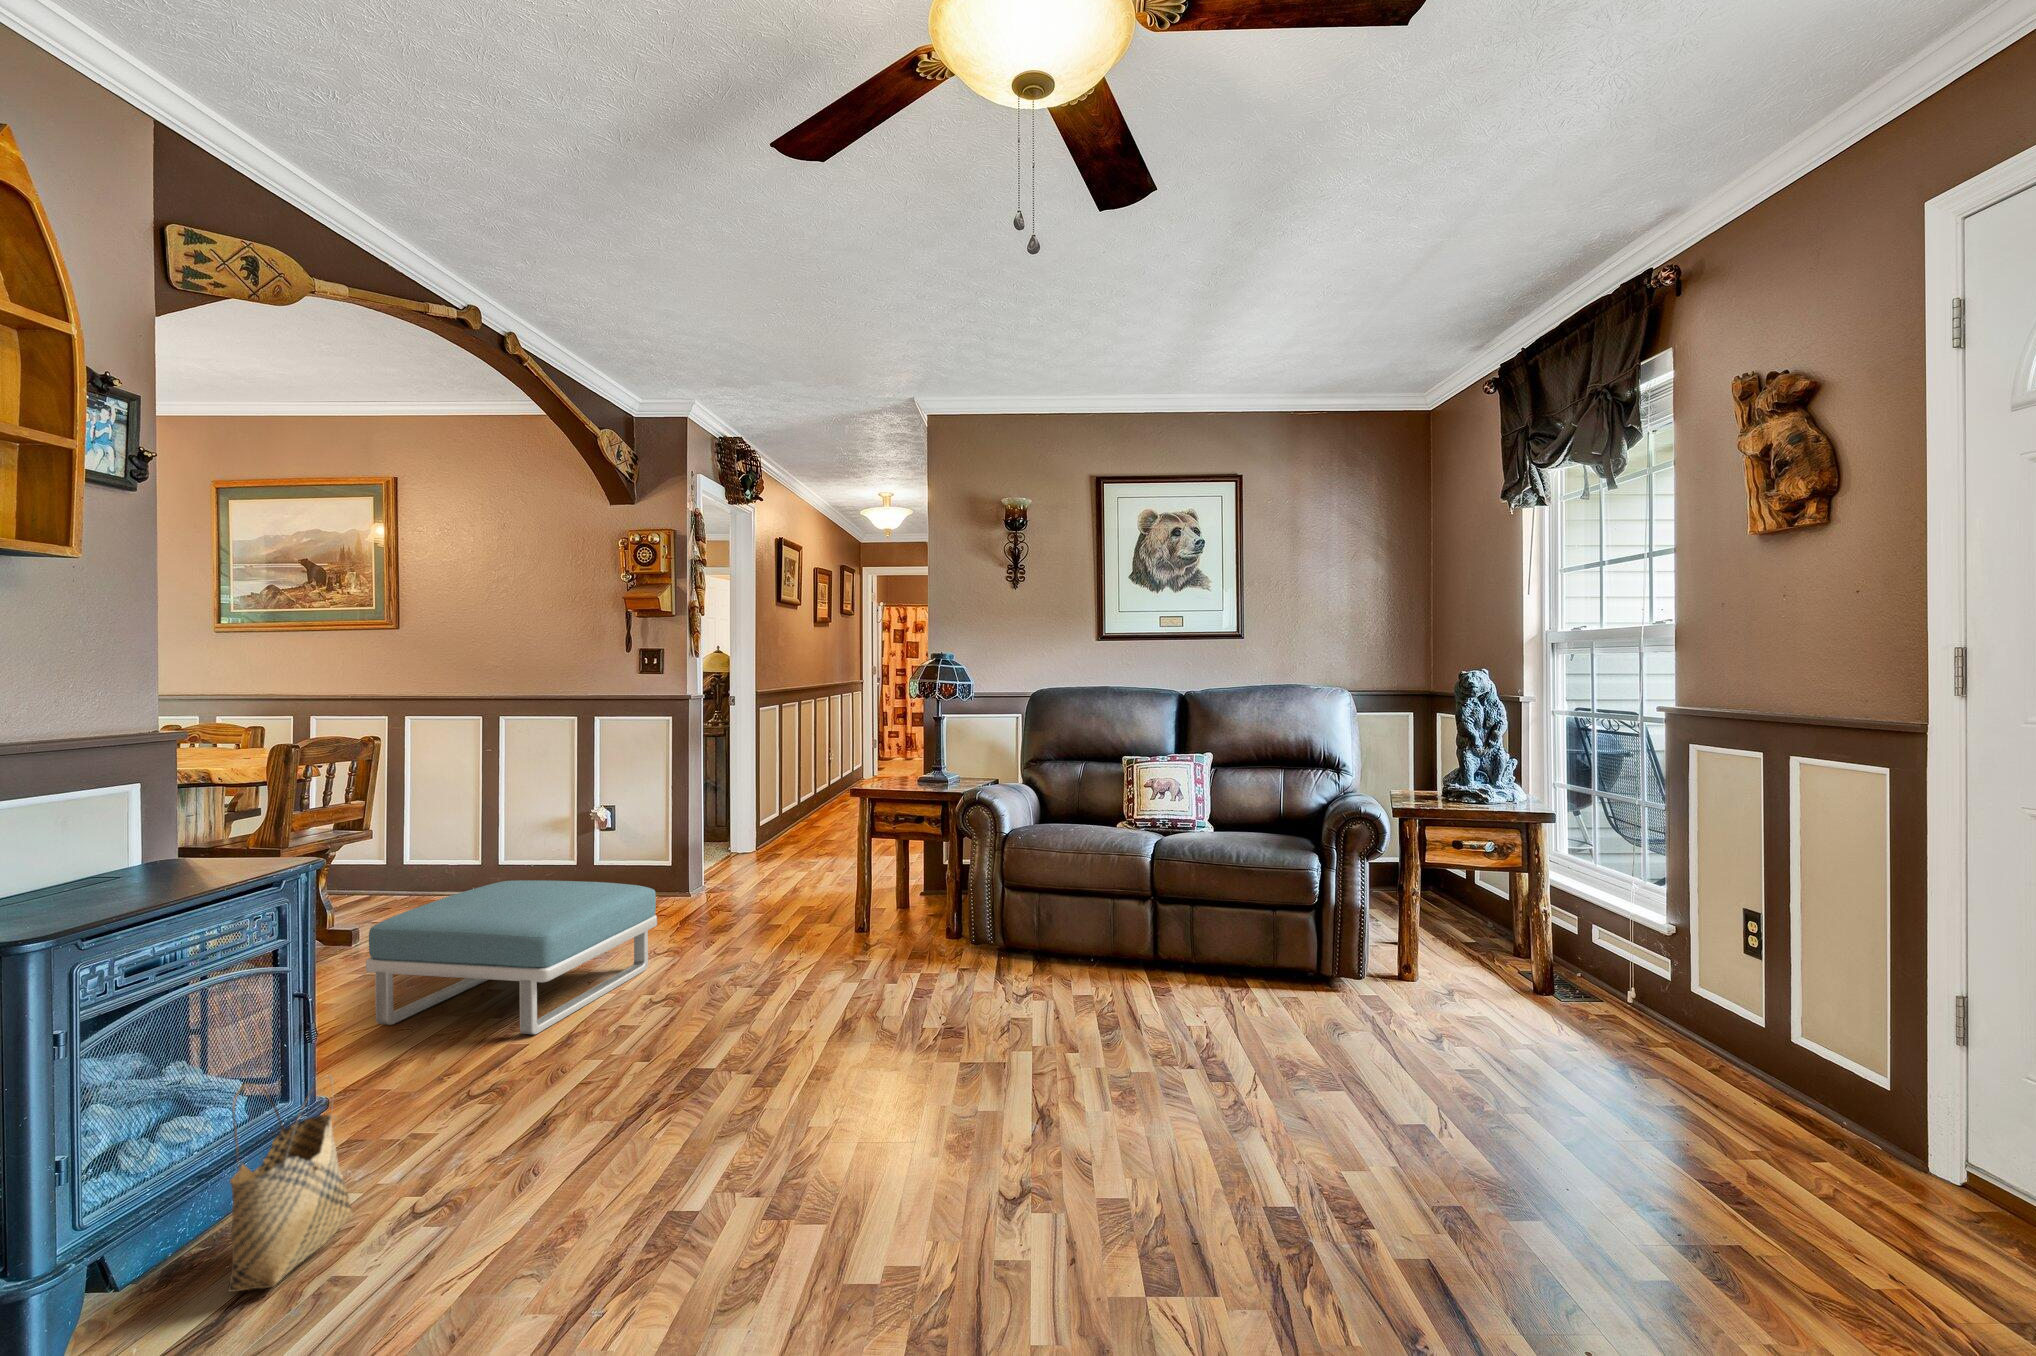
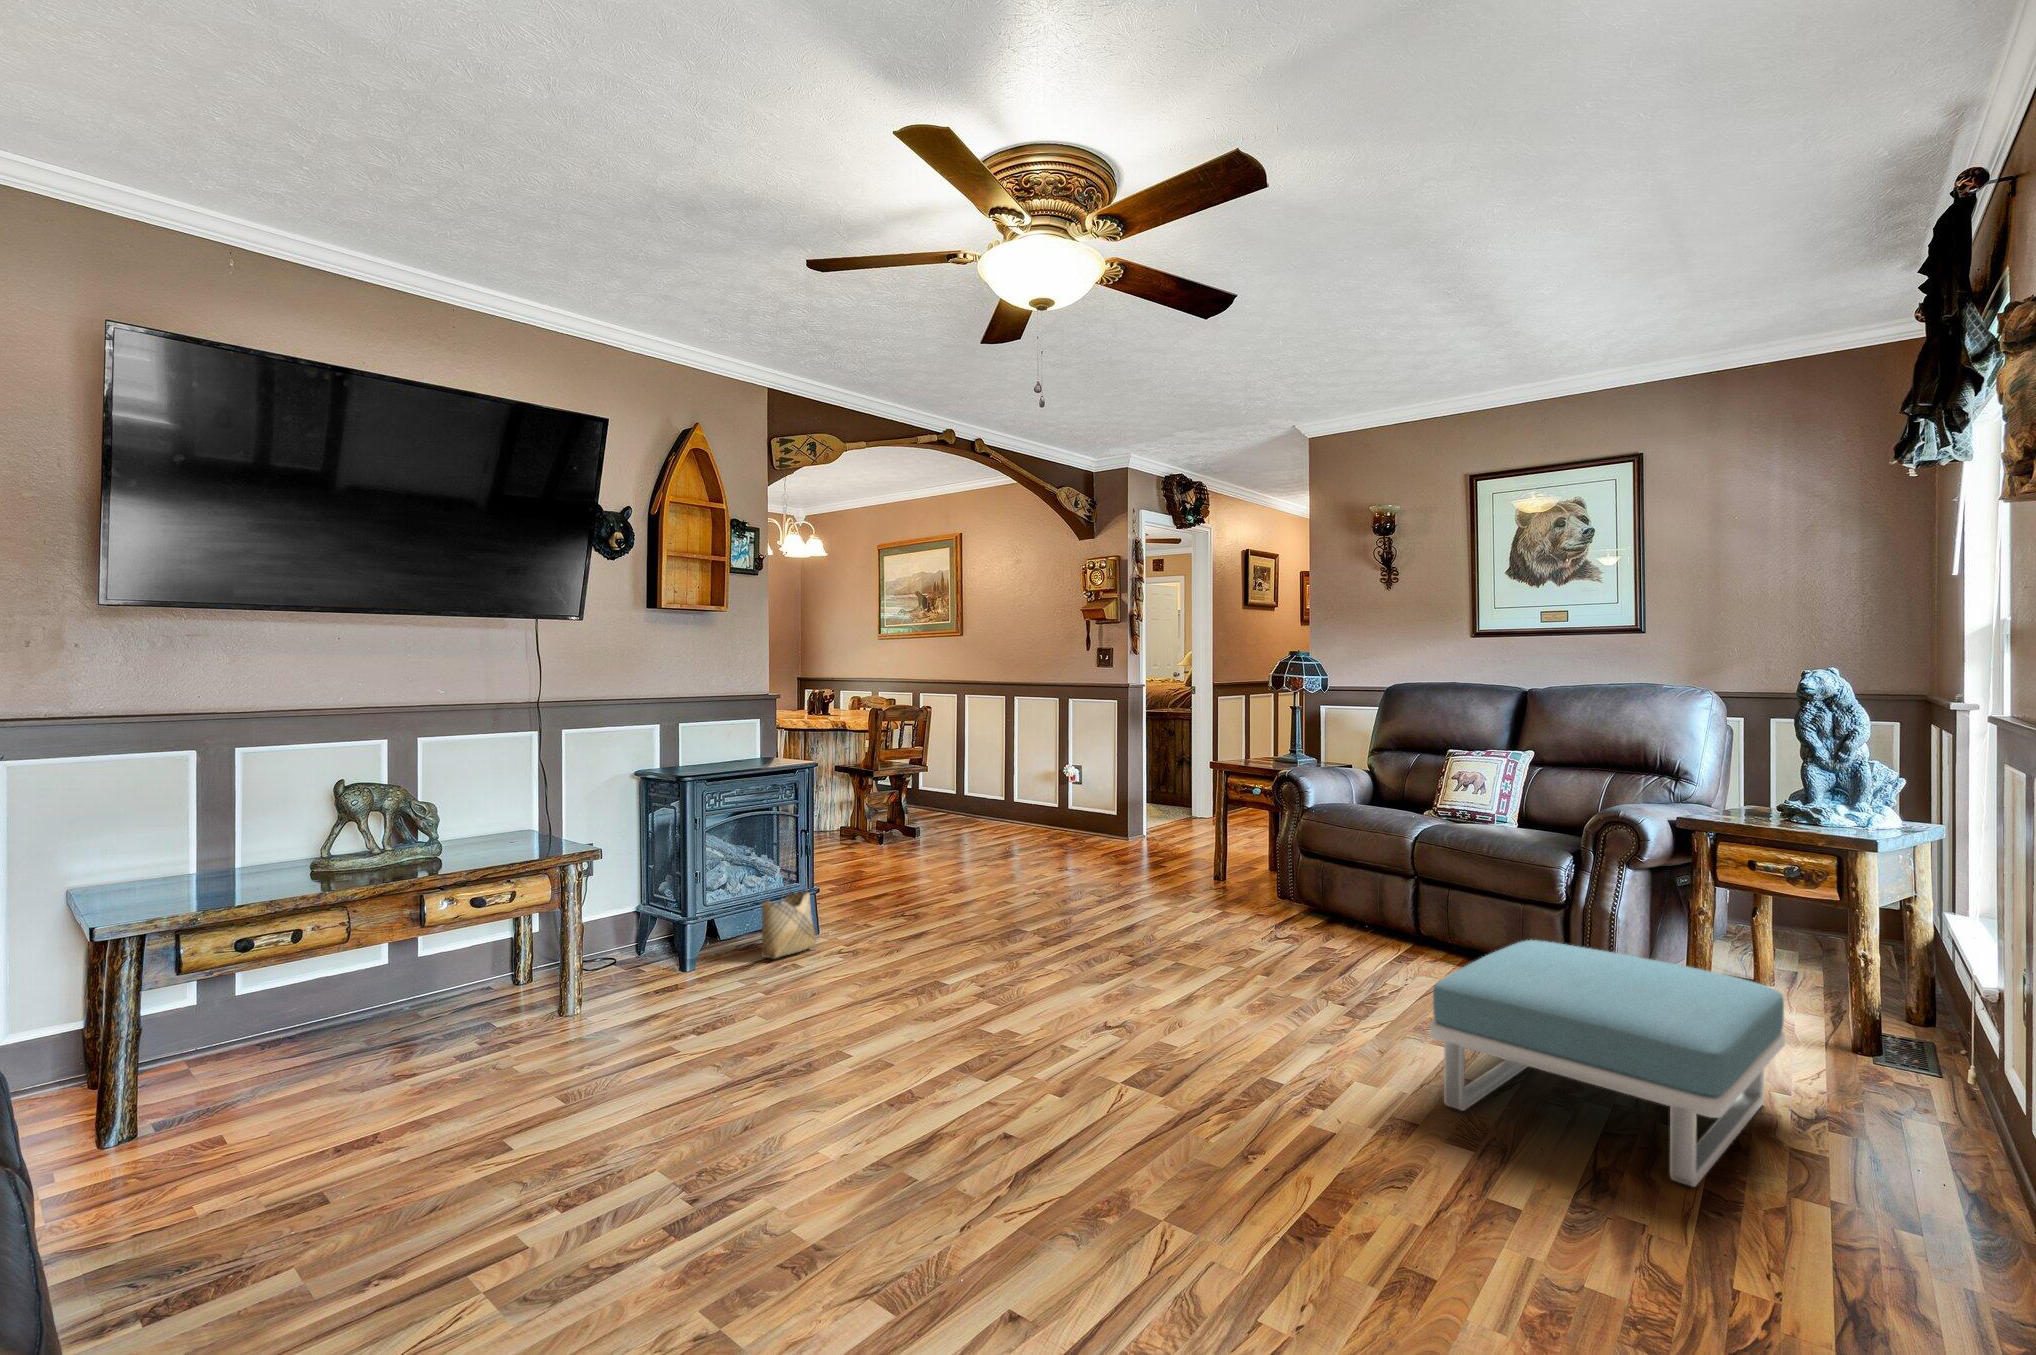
footstool: present [366,880,657,1034] -> present [1430,940,1785,1187]

